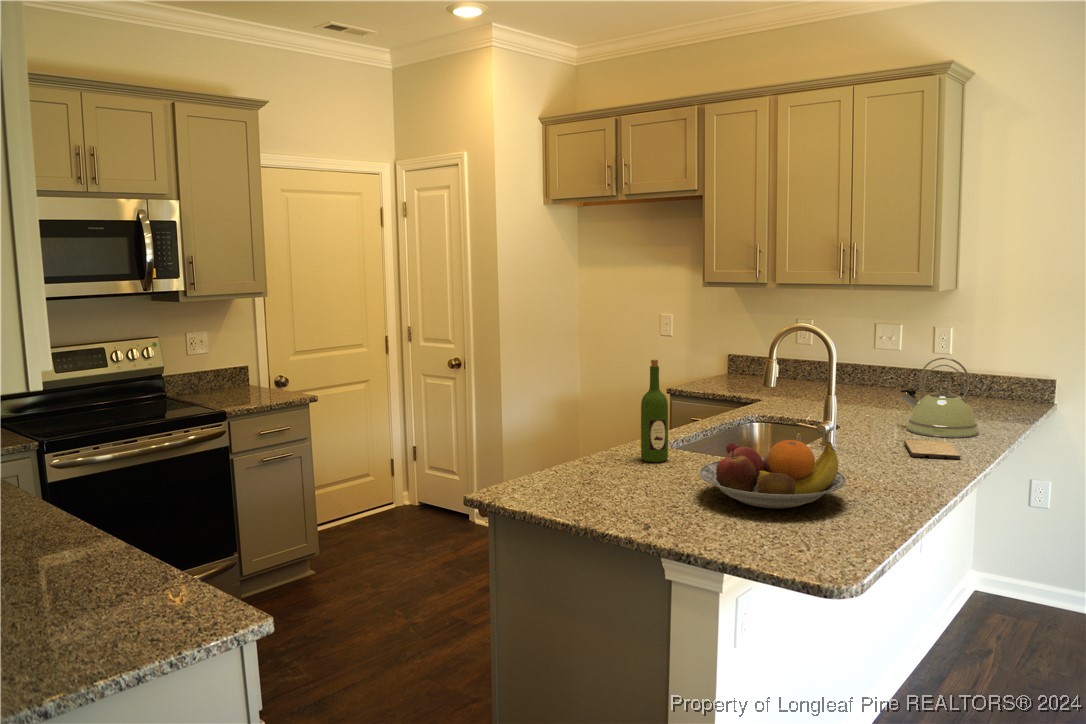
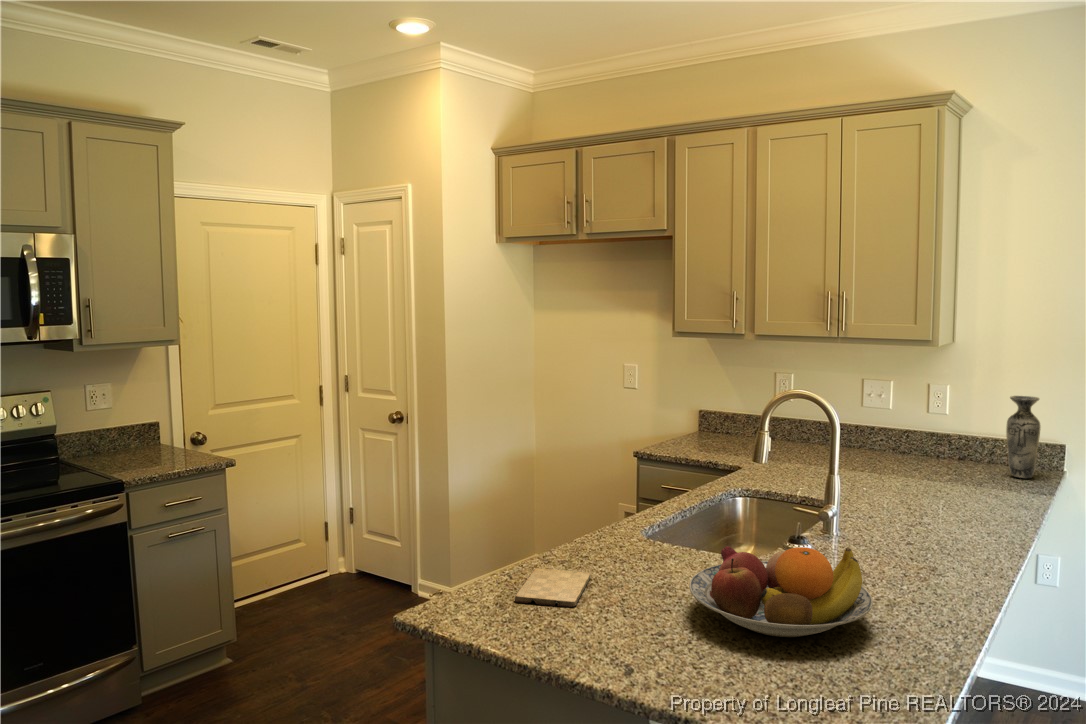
vase: none [999,334,1030,408] -> present [1006,396,1040,478]
kettle: present [900,357,979,438] -> none [905,427,997,521]
wine bottle: present [641,360,668,462] -> none [614,436,645,560]
cutting board: present [904,440,960,459] -> present [515,568,590,607]

